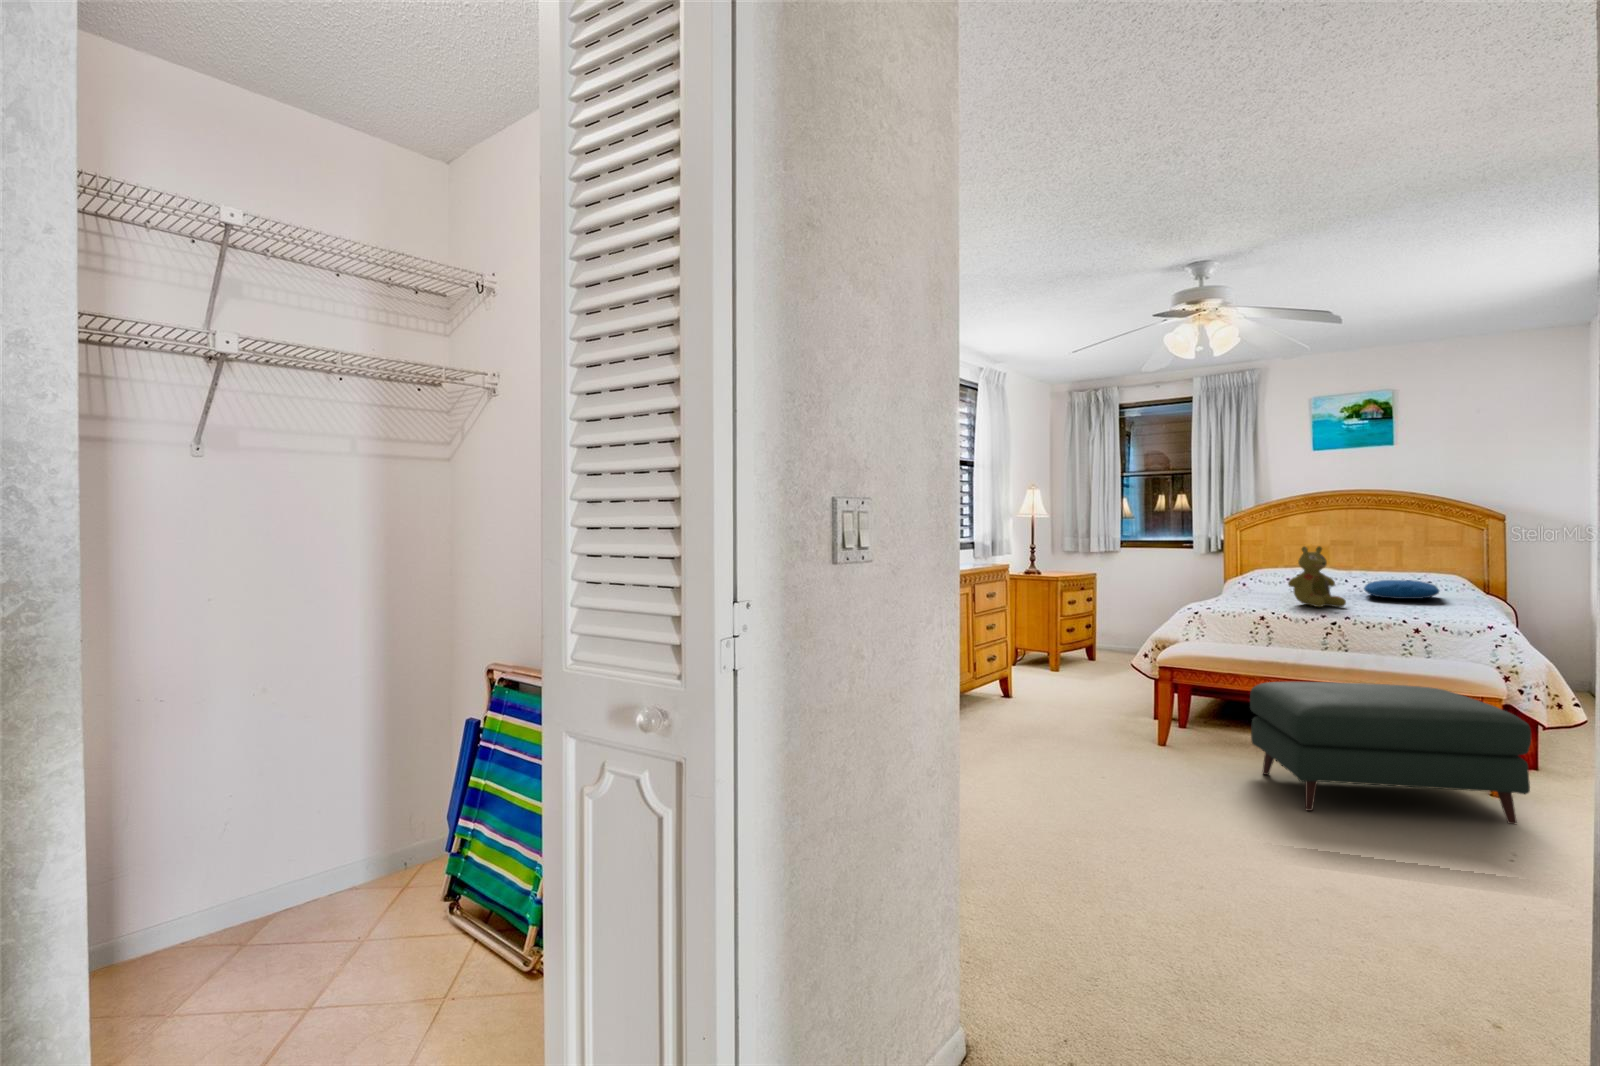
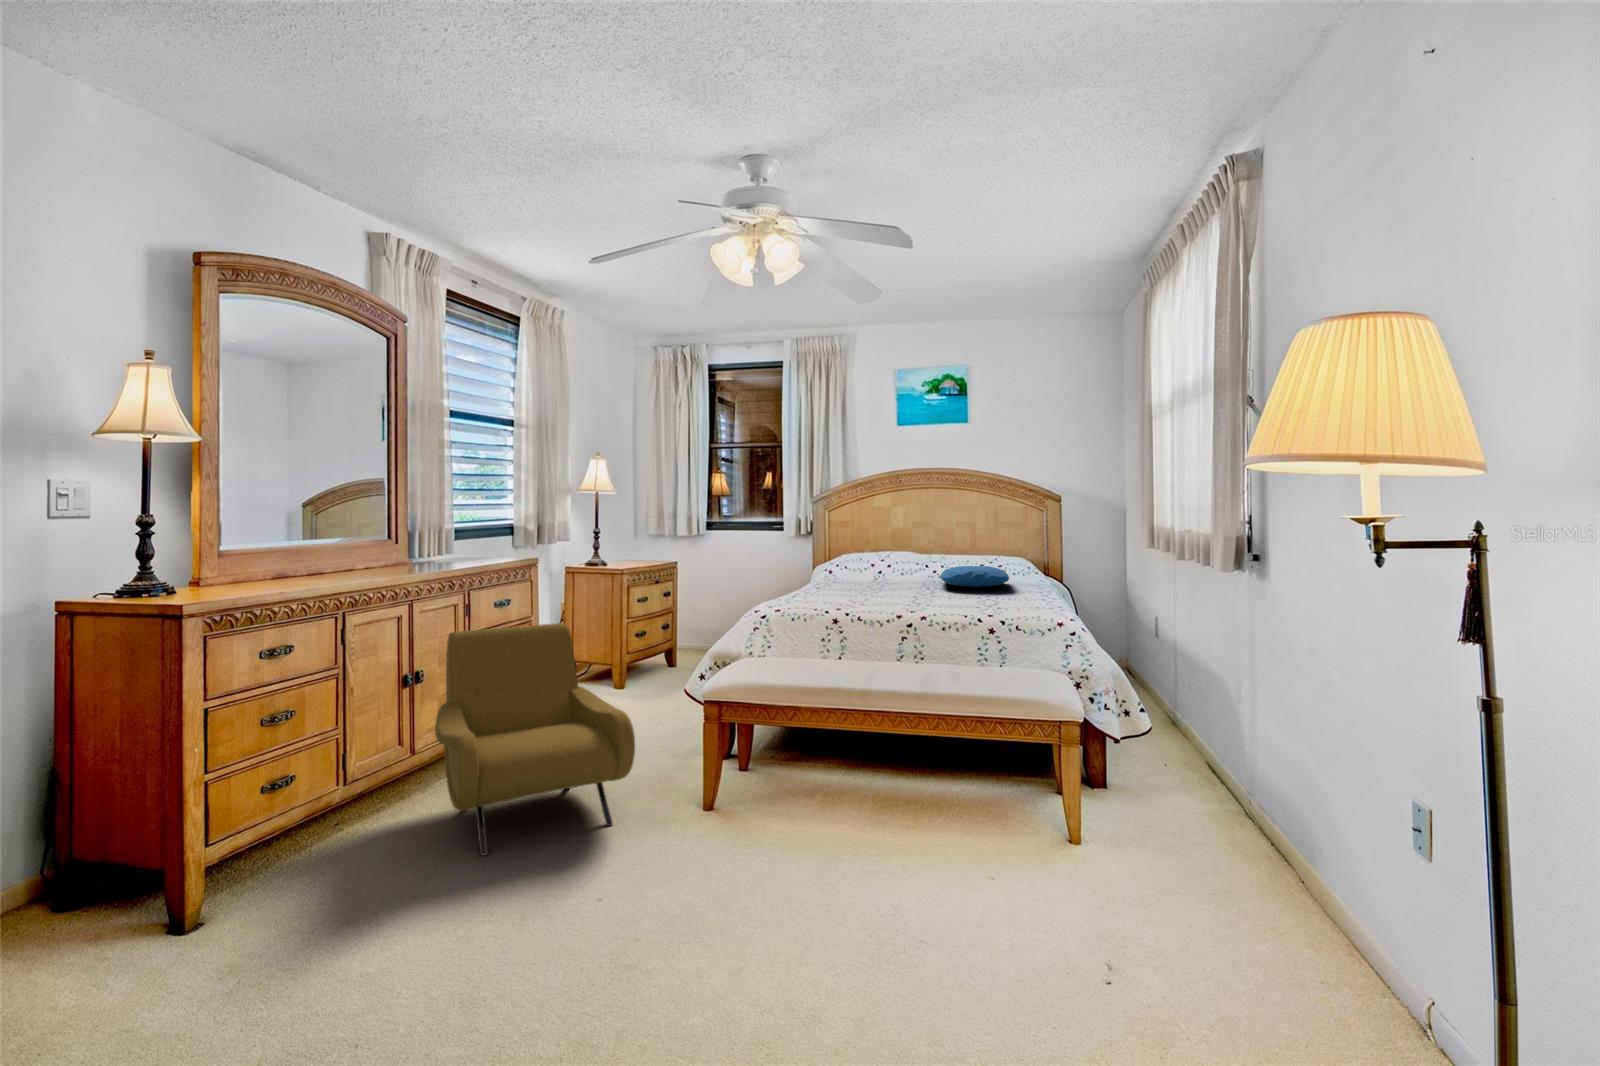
stuffed bear: present [1288,546,1346,607] -> none [865,530,923,603]
armchair: none [970,609,1113,748] -> present [435,623,635,855]
ottoman: present [1250,682,1531,824] -> none [805,714,1125,937]

